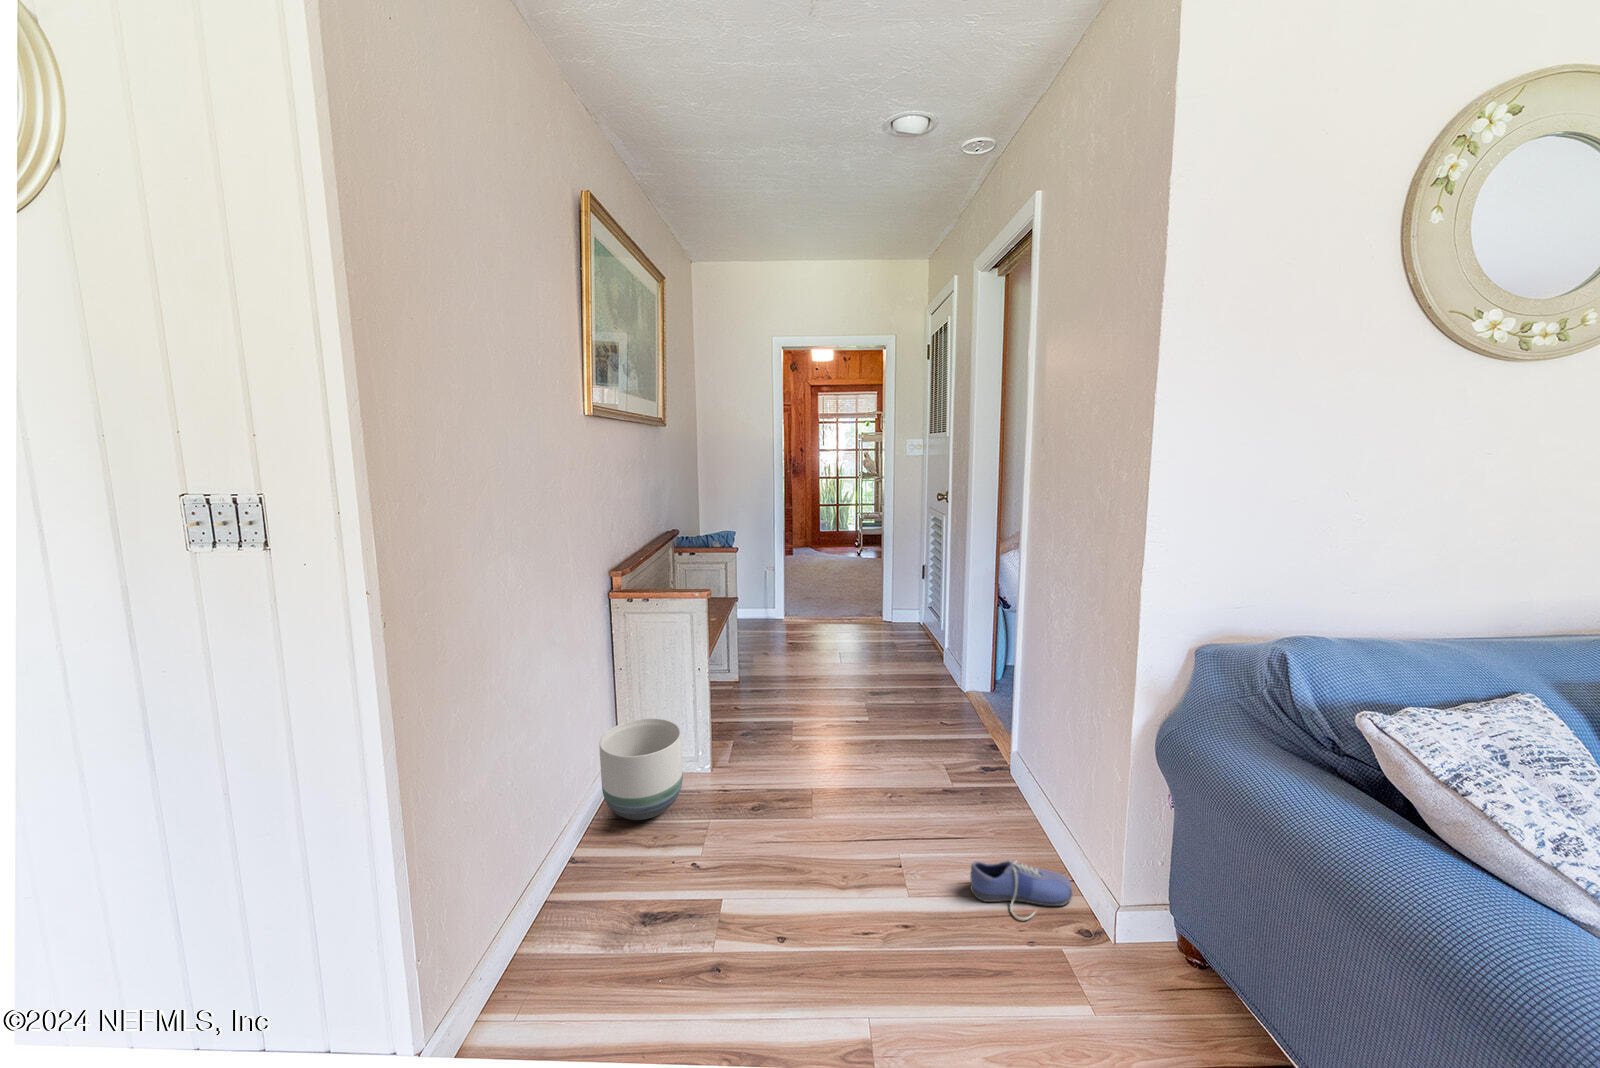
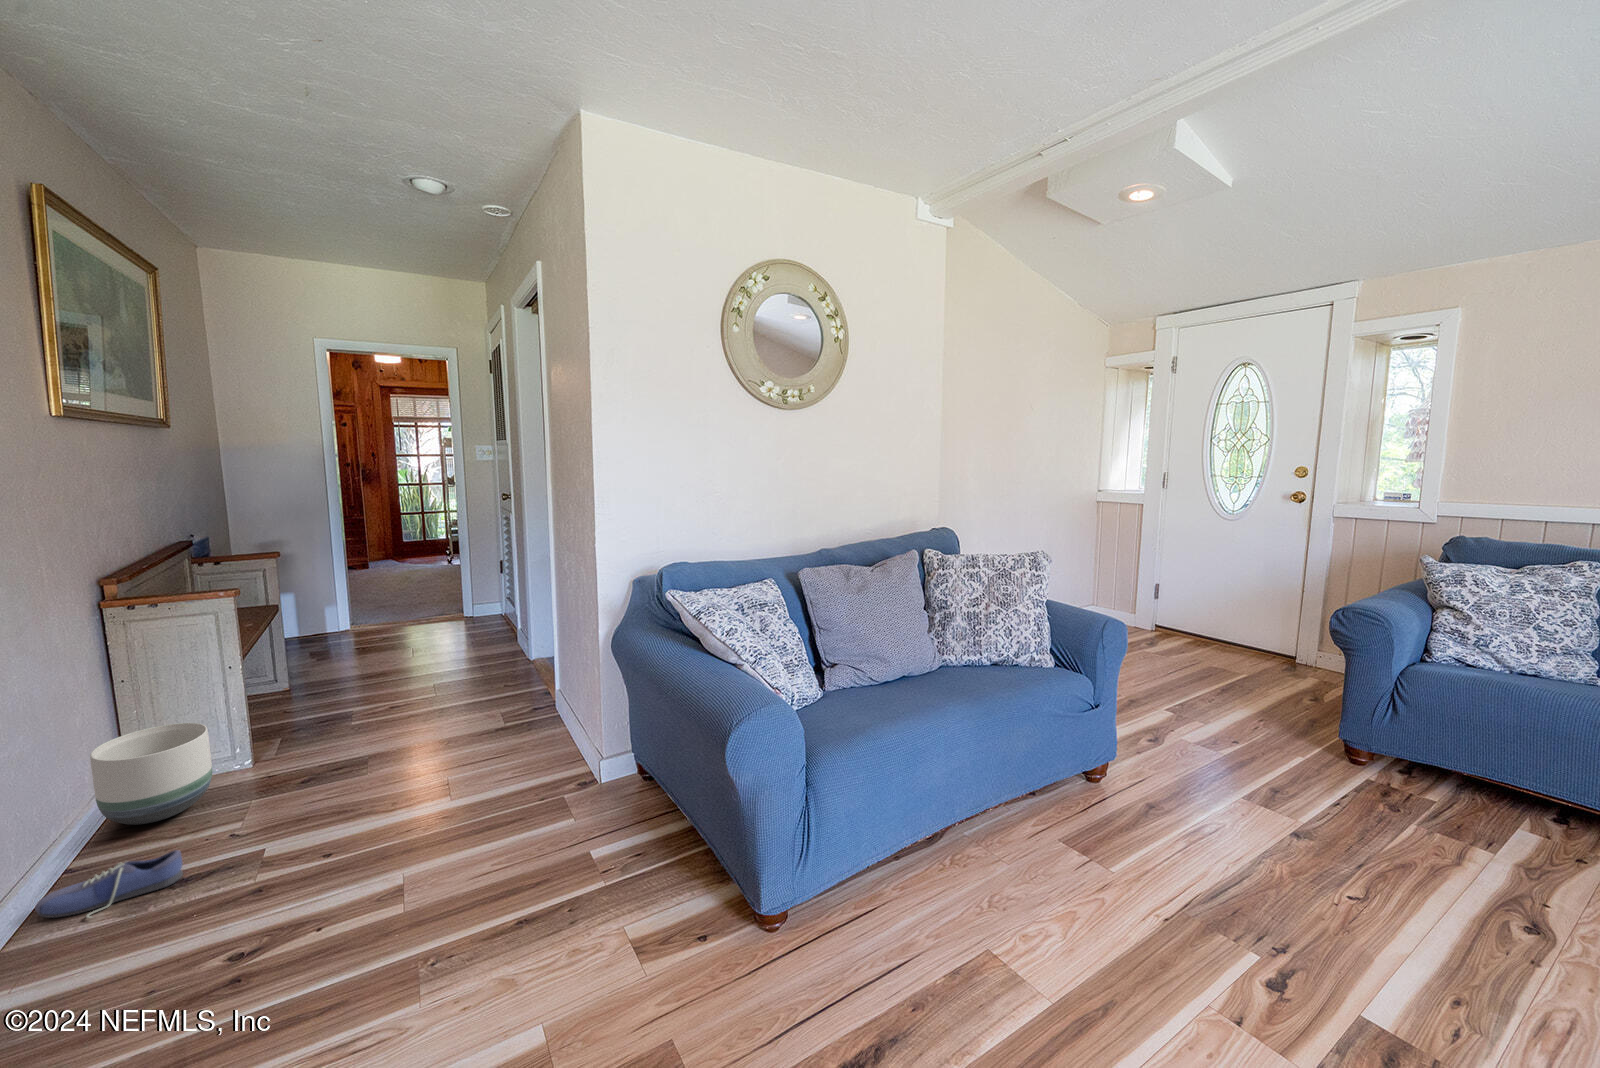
shoe: present [970,860,1073,920] -> present [35,850,183,918]

